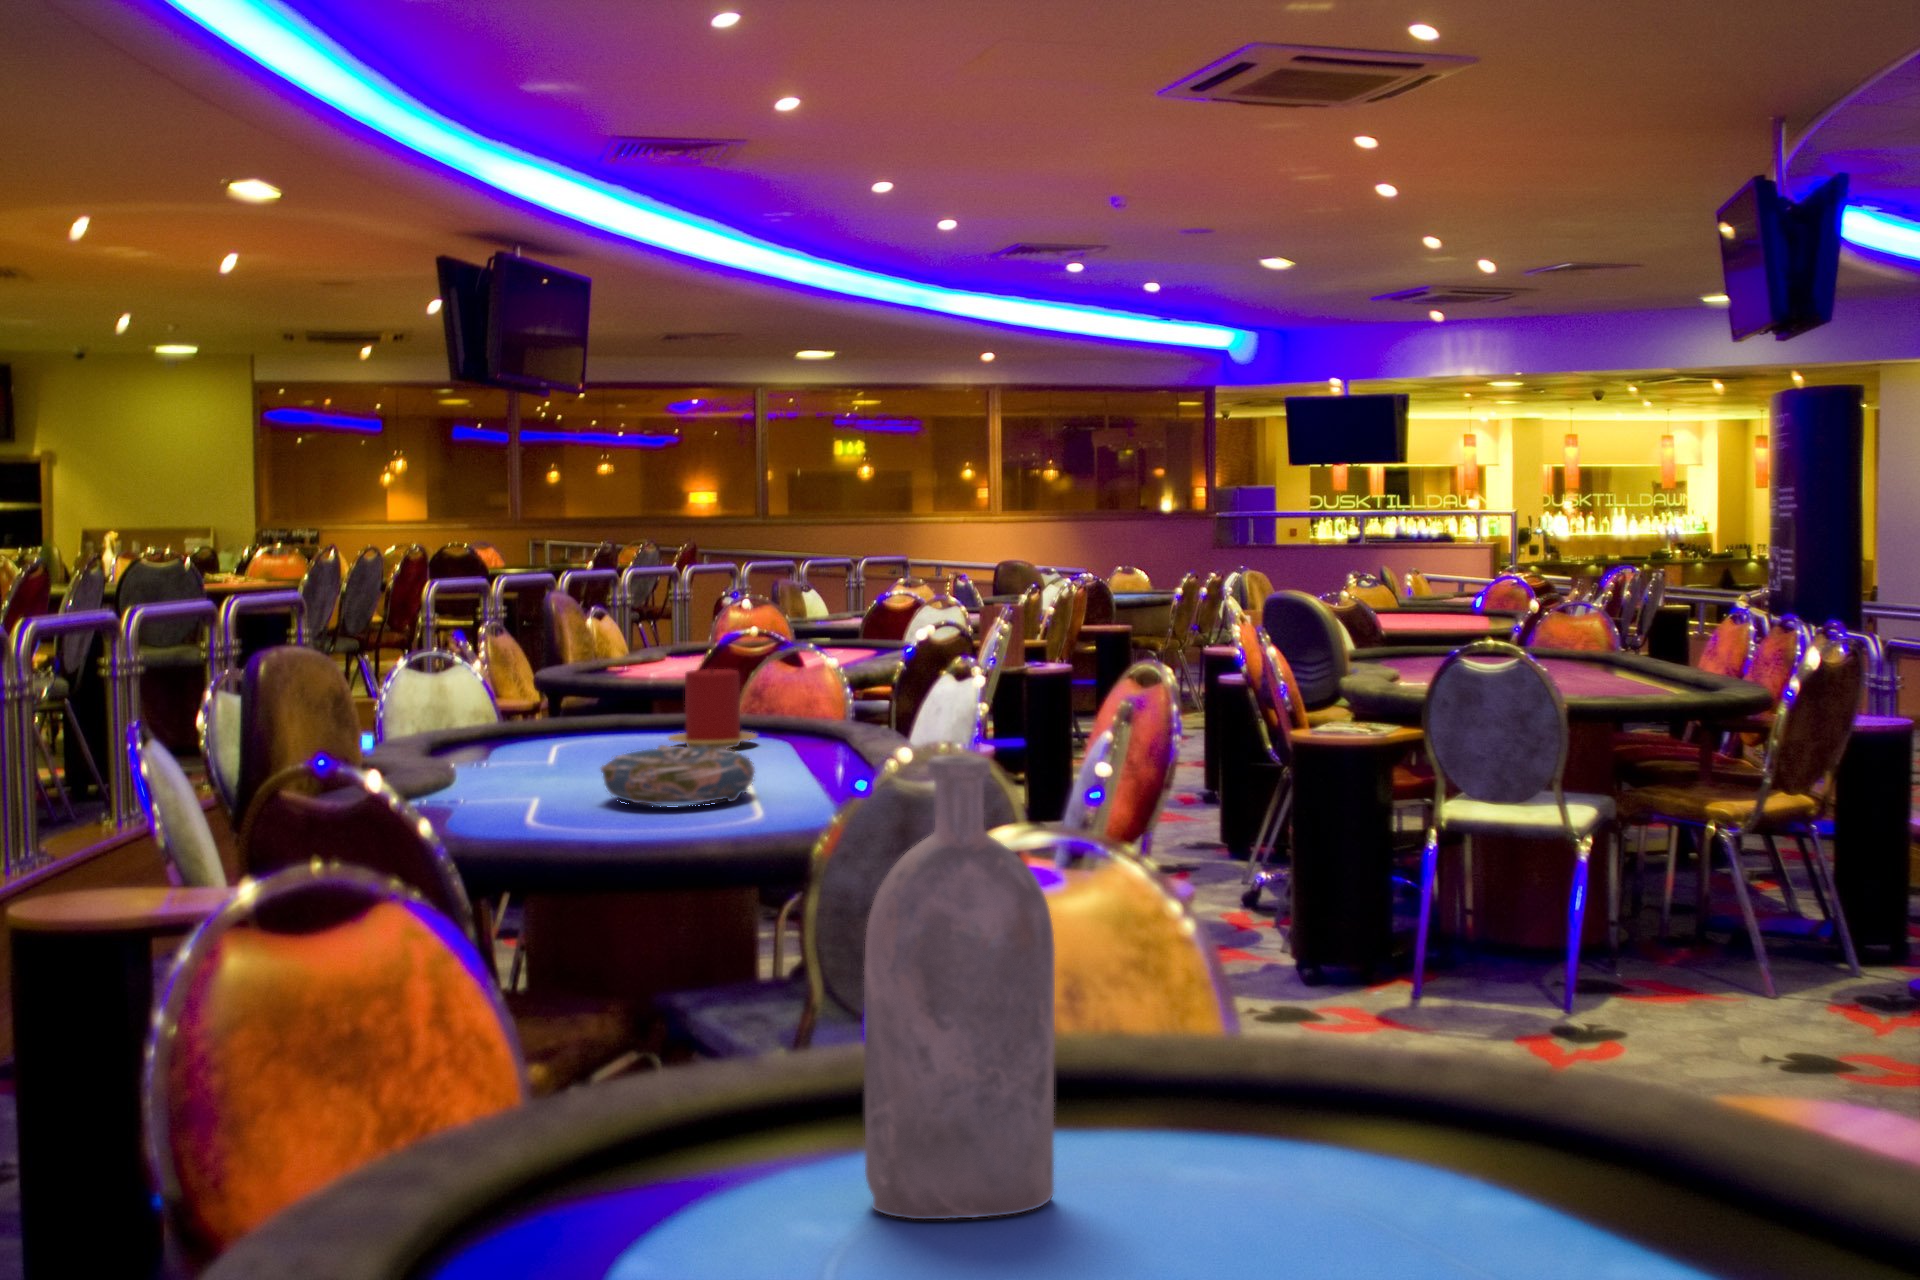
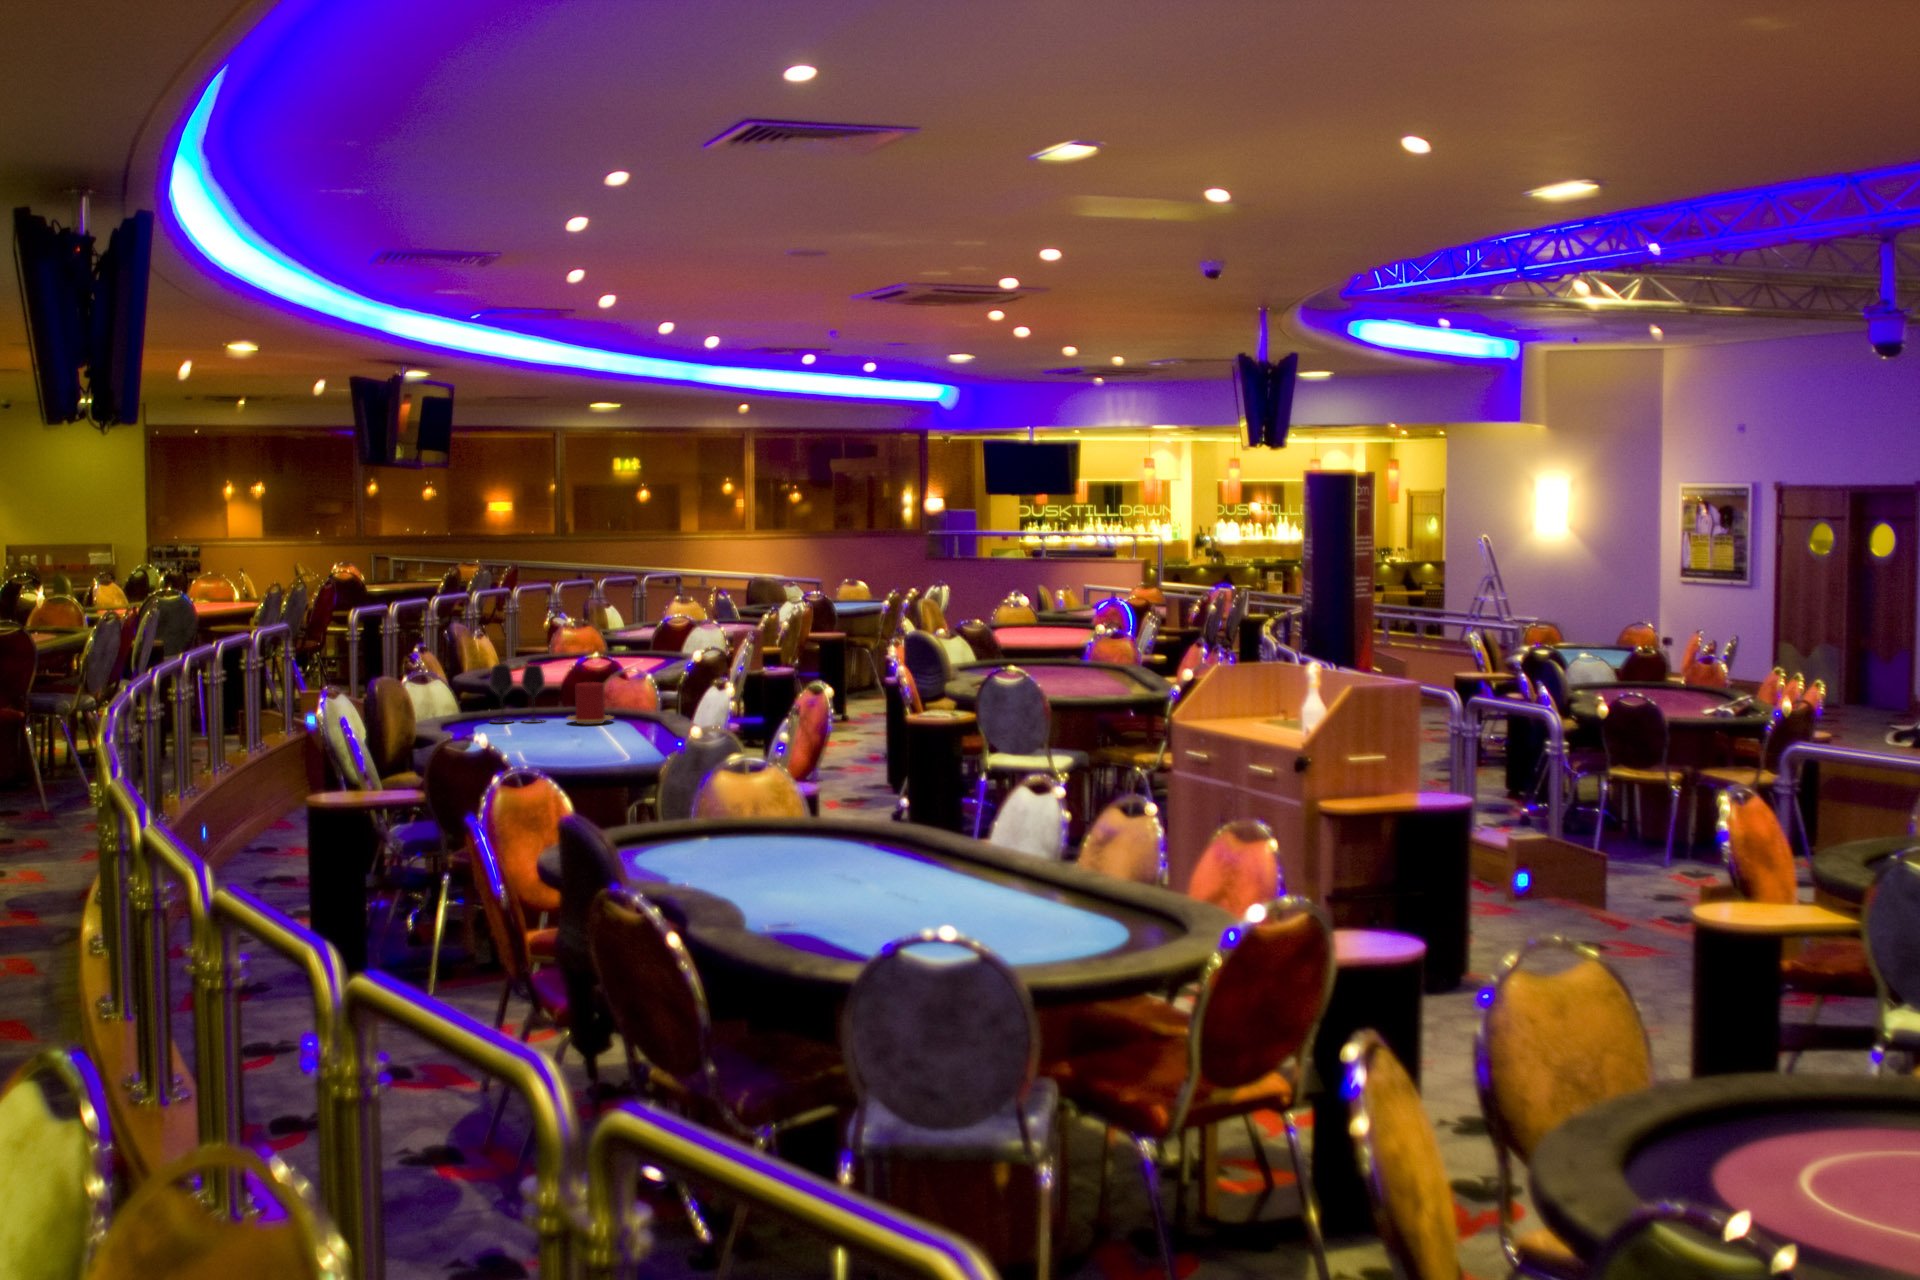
wine glass: none [529,636,635,747] -> present [490,664,545,723]
decorative bowl: present [601,745,755,804] -> none [550,723,623,751]
bottle: present [864,756,1055,1219] -> none [696,728,746,847]

